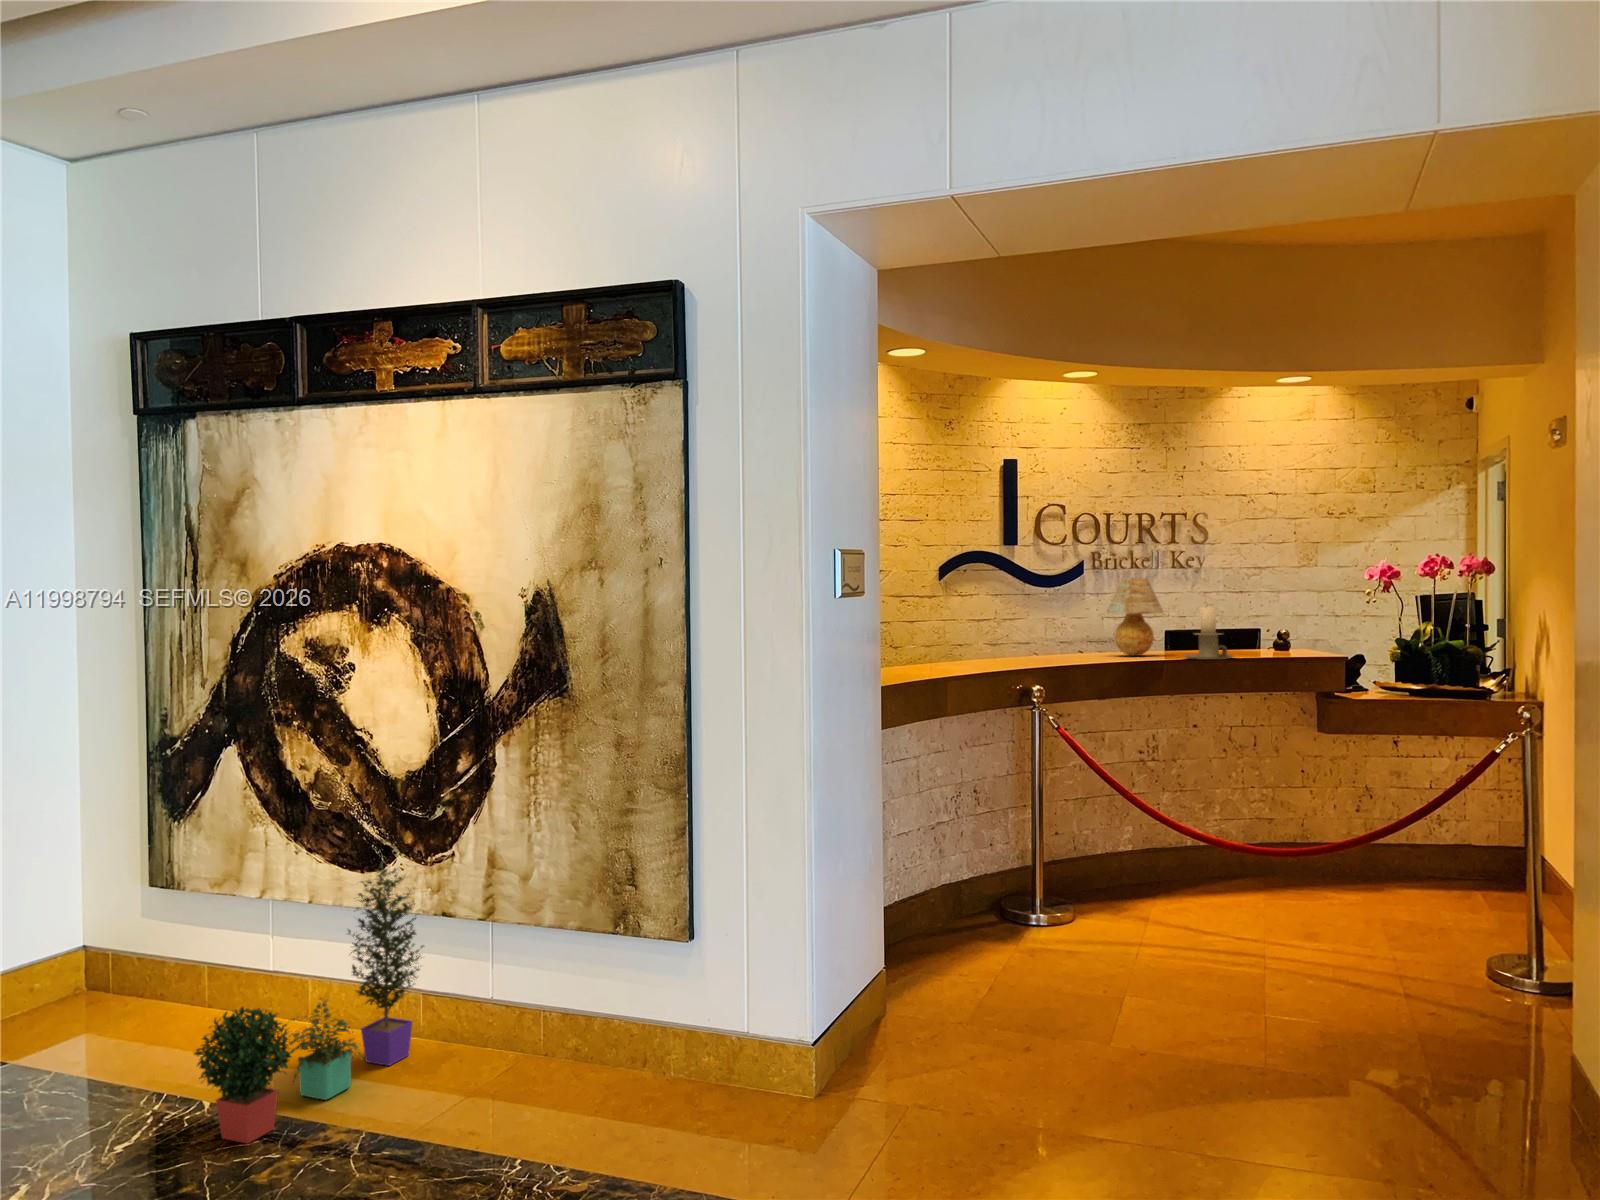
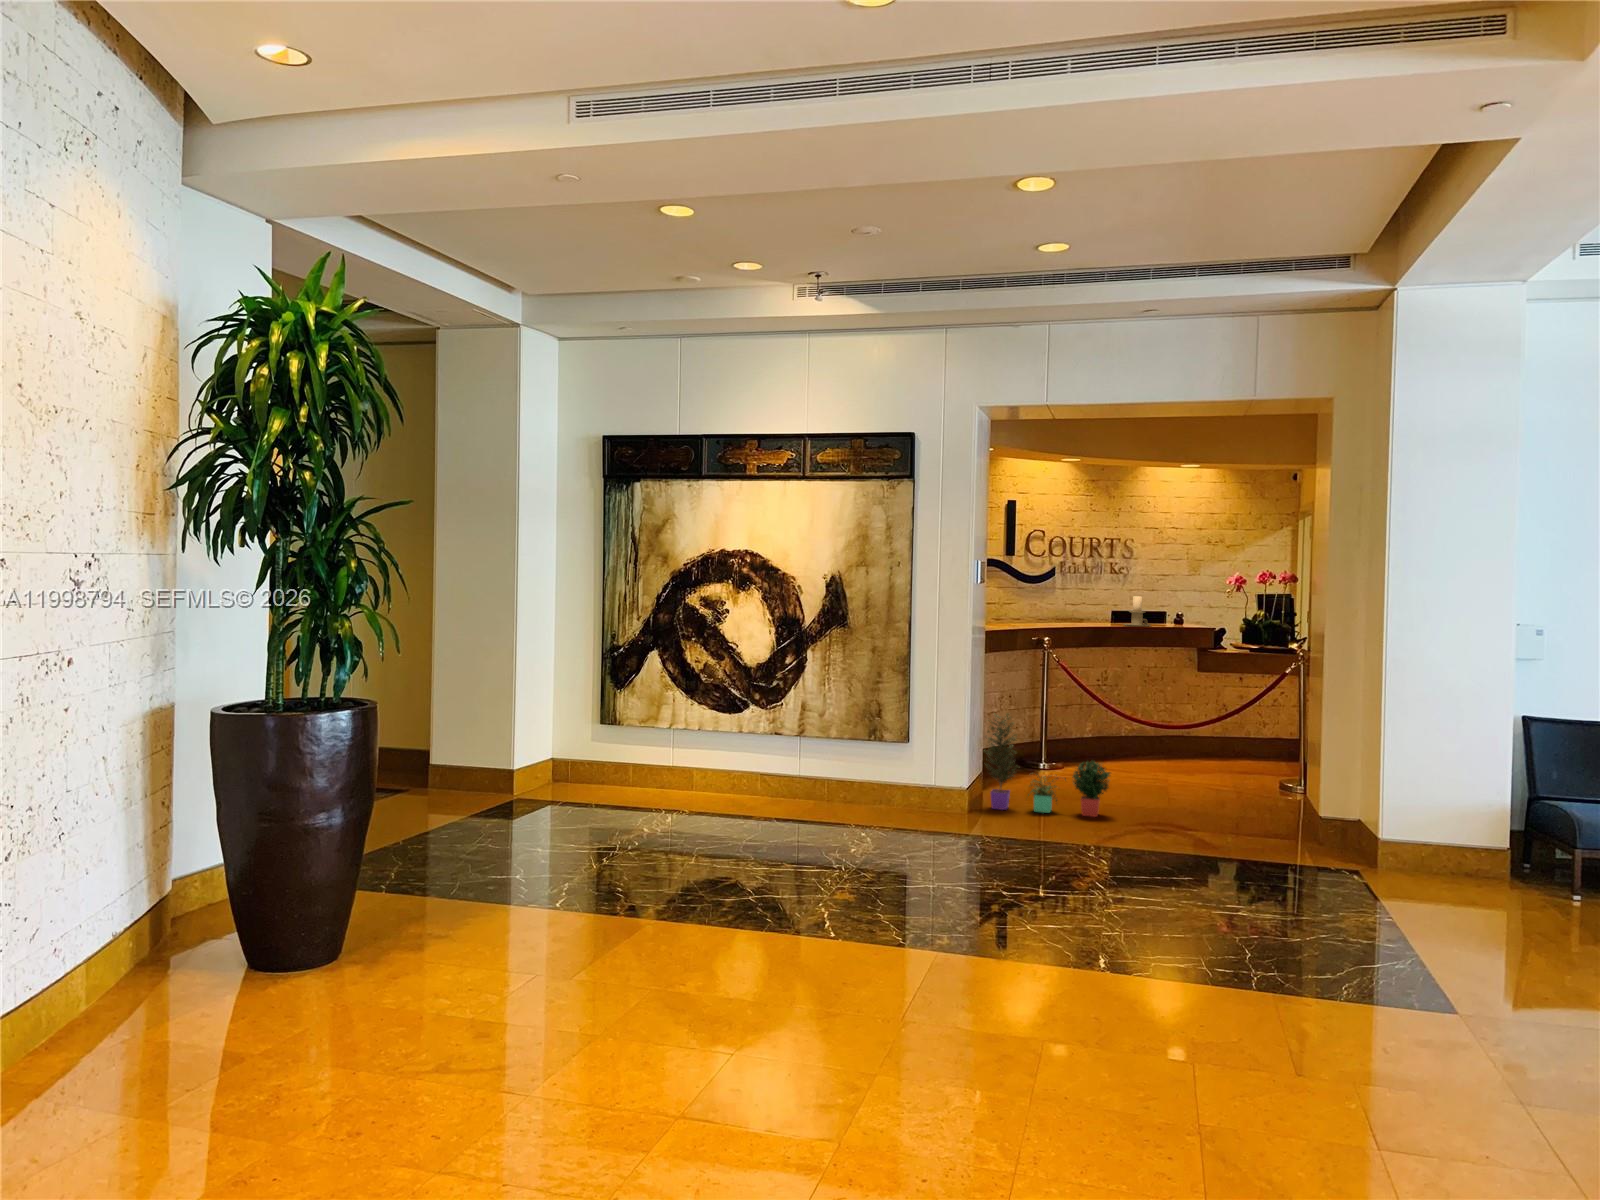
table lamp: present [1107,578,1163,656] -> none [1076,579,1111,625]
potted plant: present [194,862,424,1143] -> present [984,713,1110,817]

